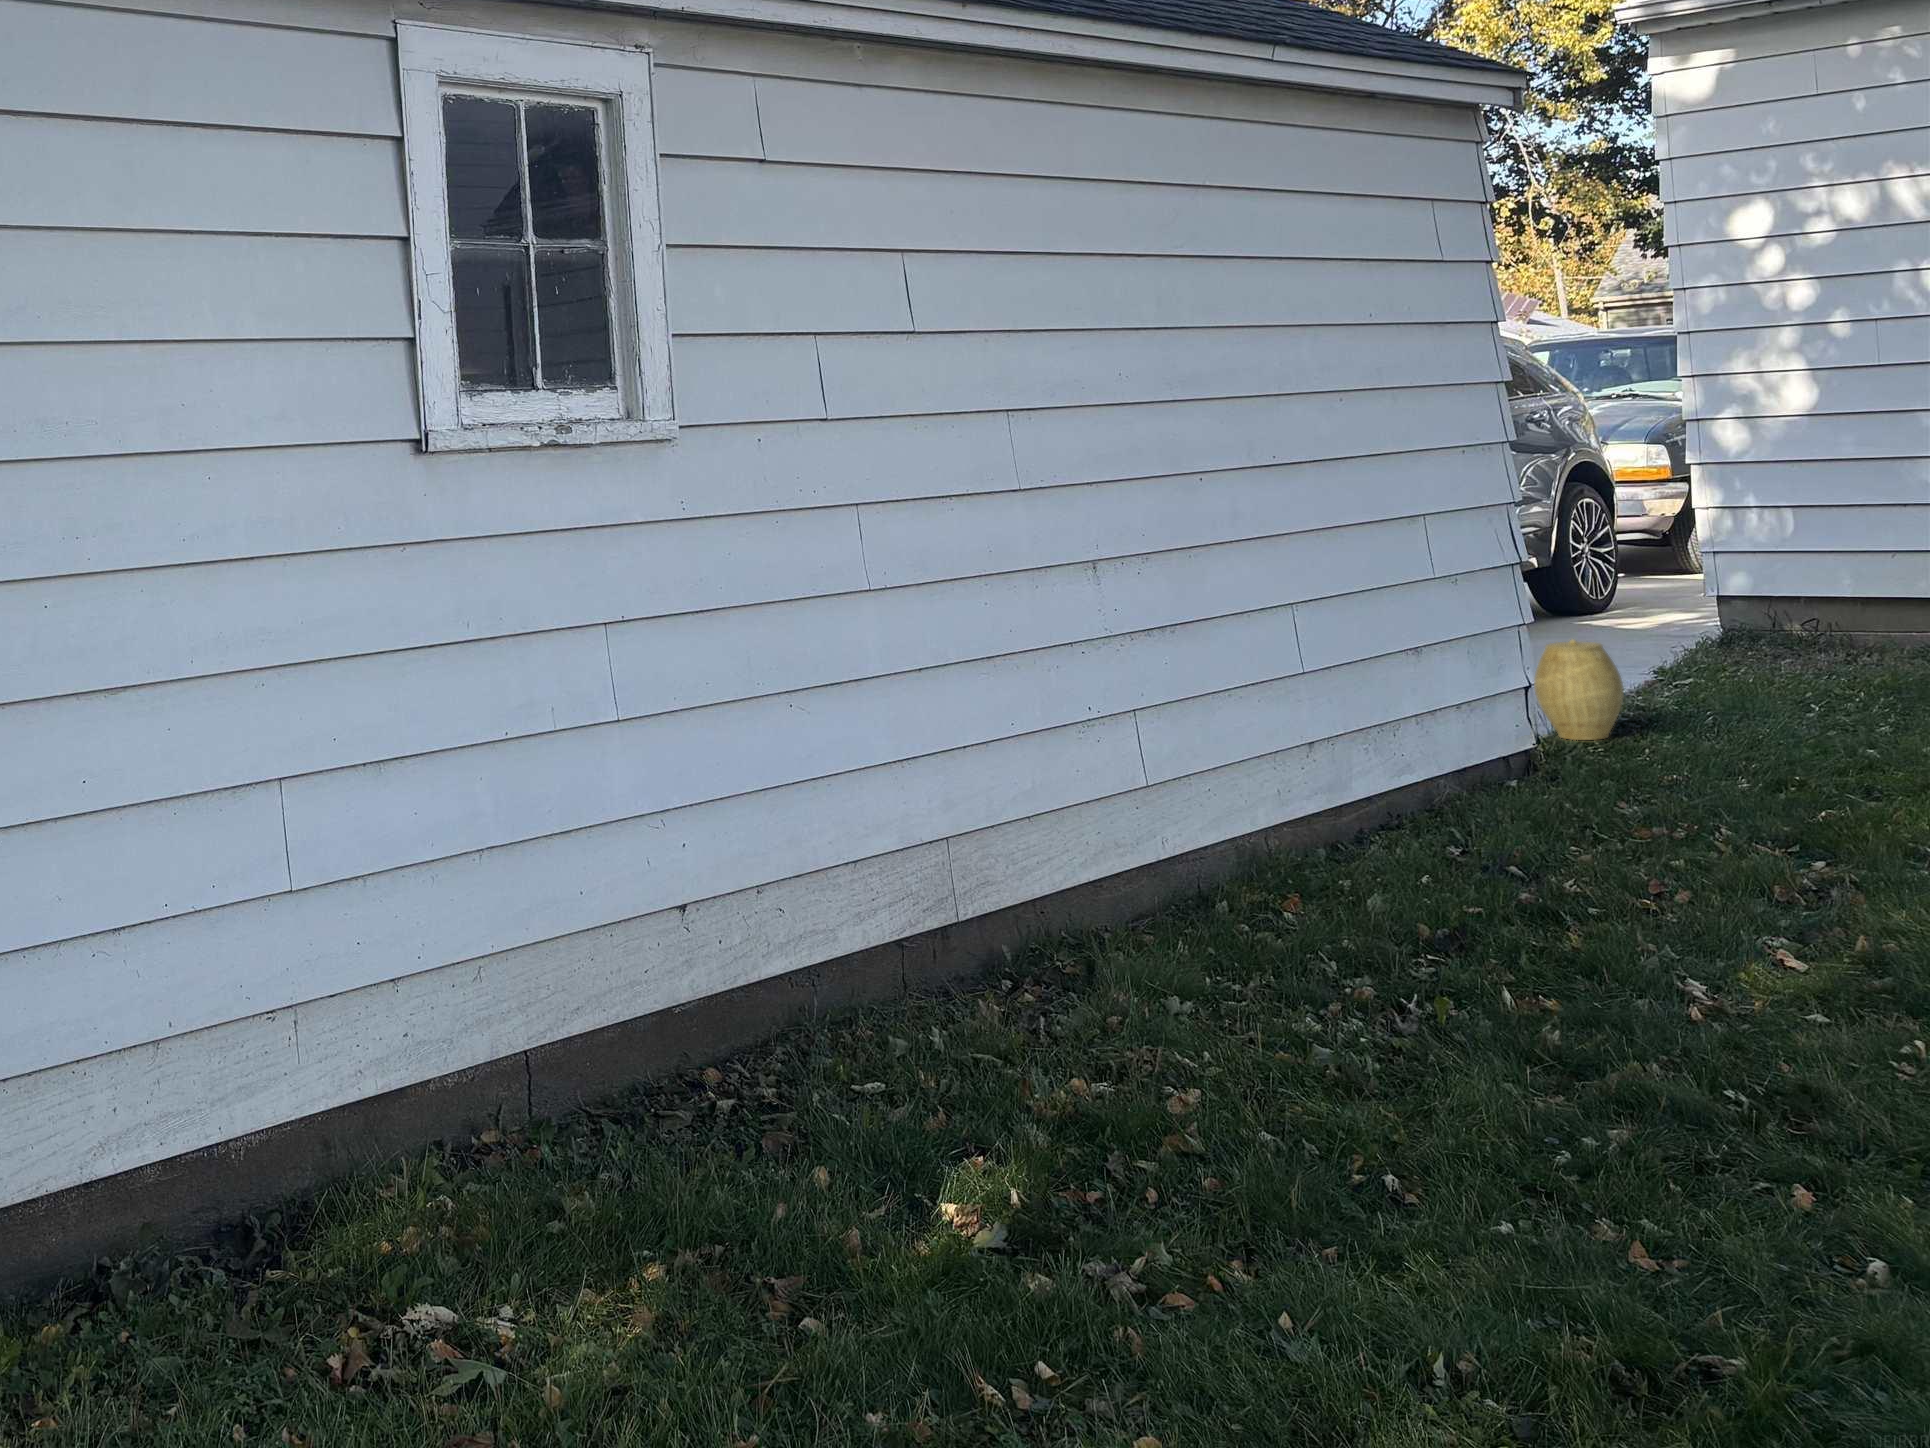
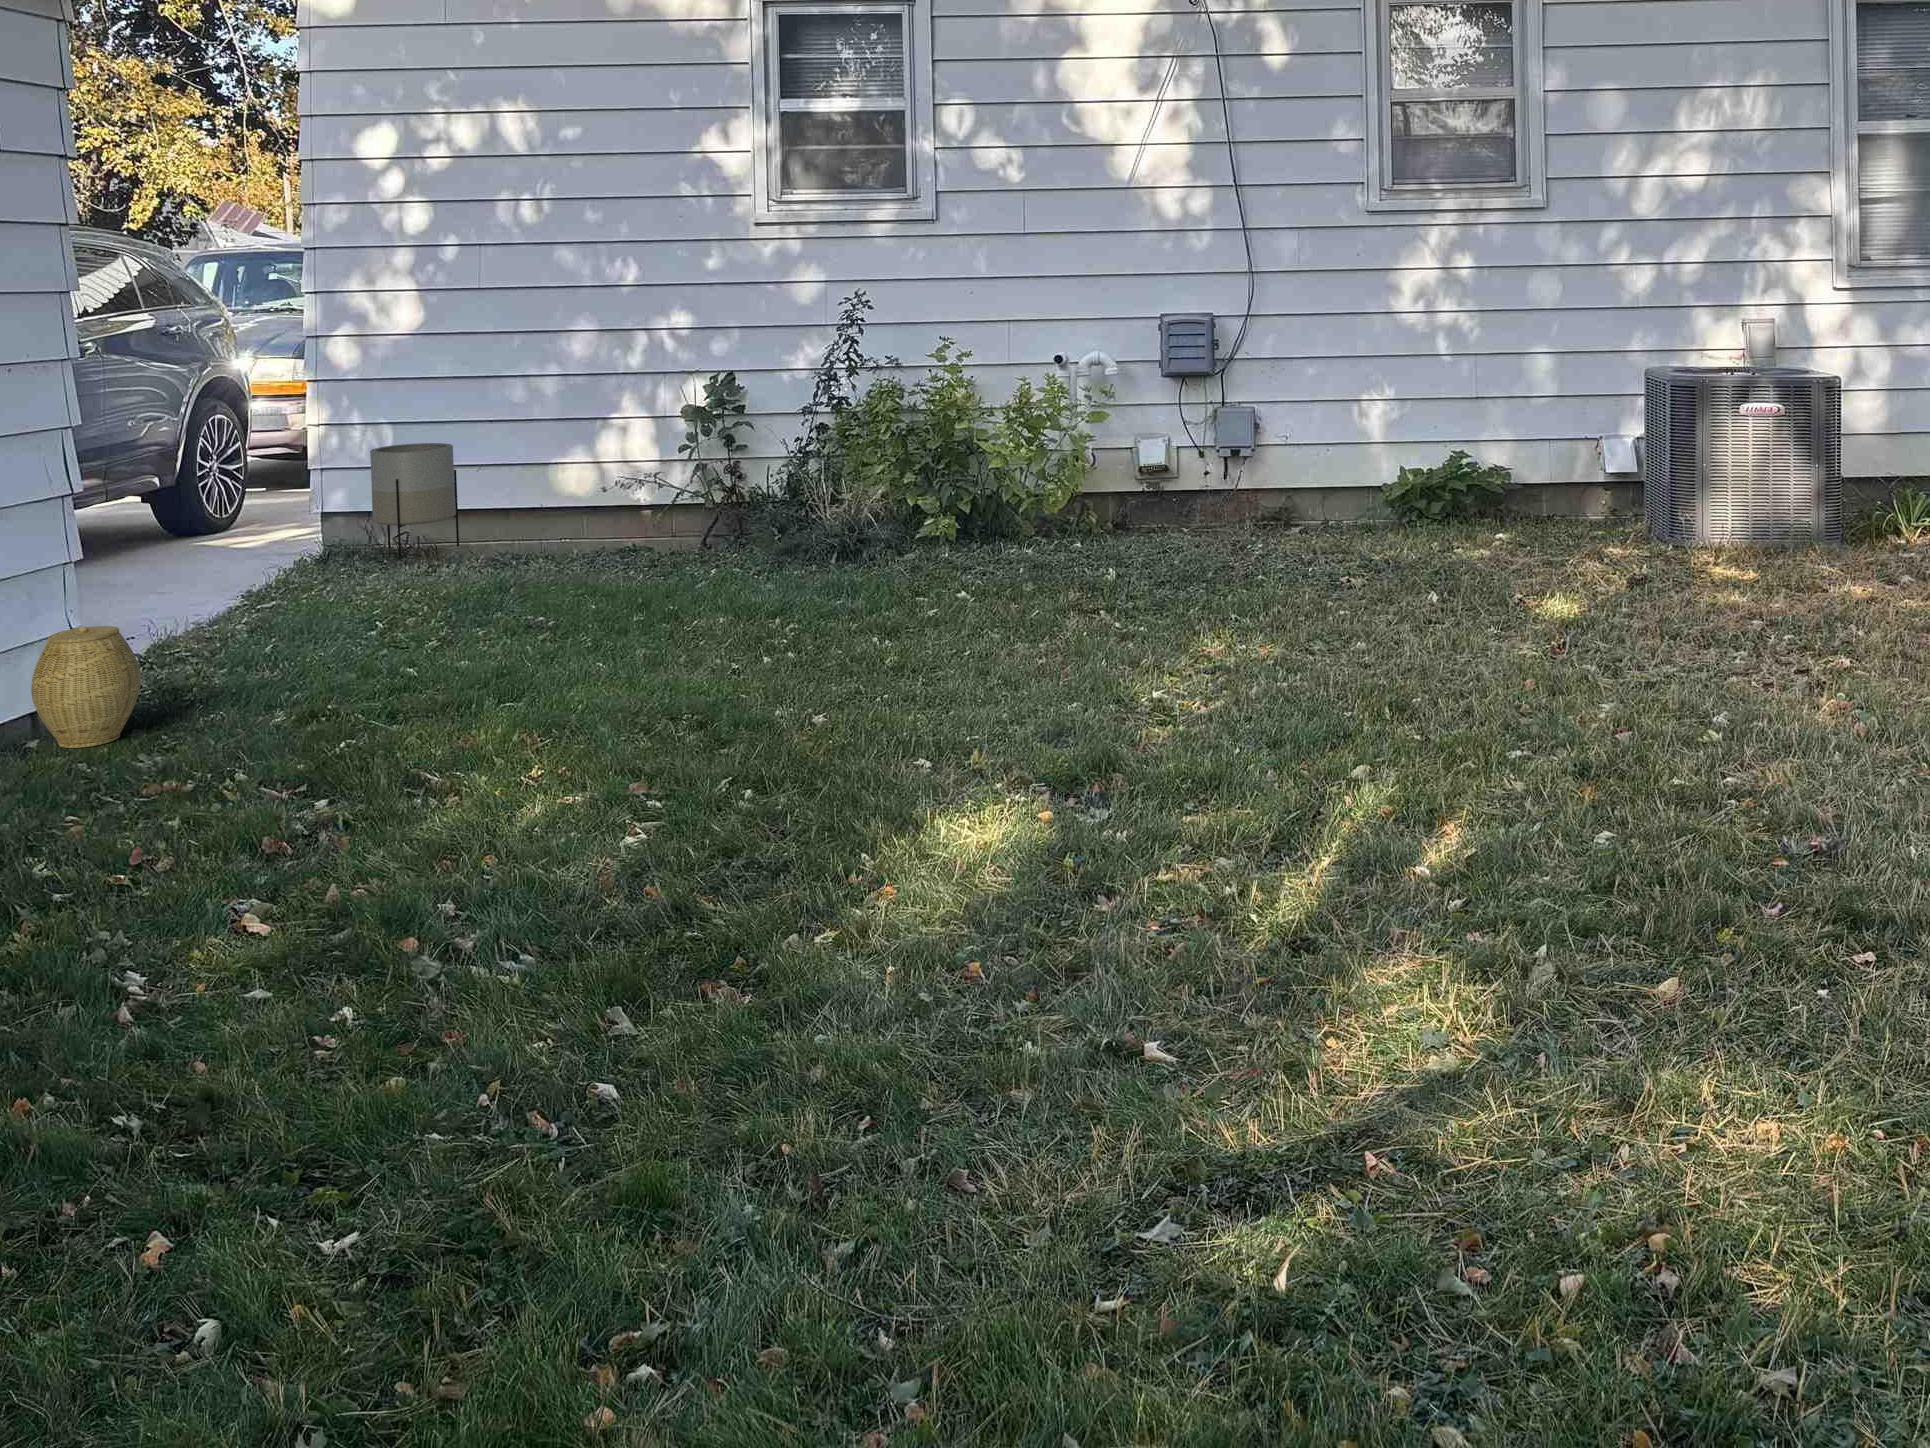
planter: none [1771,519,1877,632] -> present [370,443,459,558]

